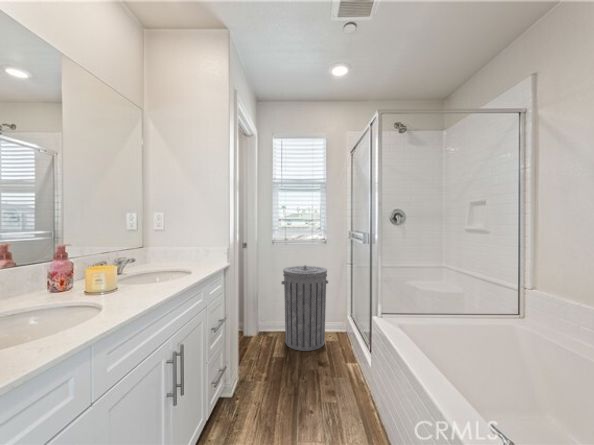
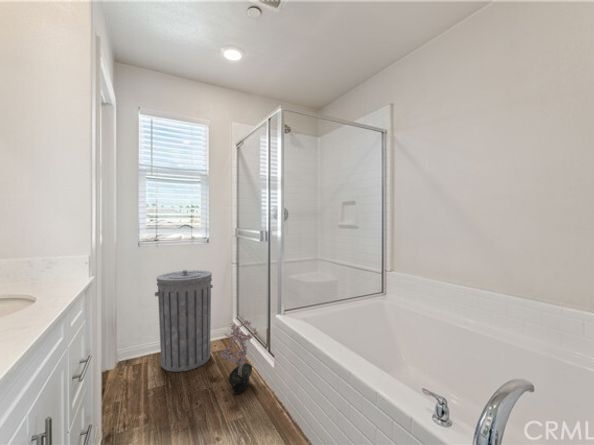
potted plant: none [325,314,358,382] -> present [220,321,257,394]

